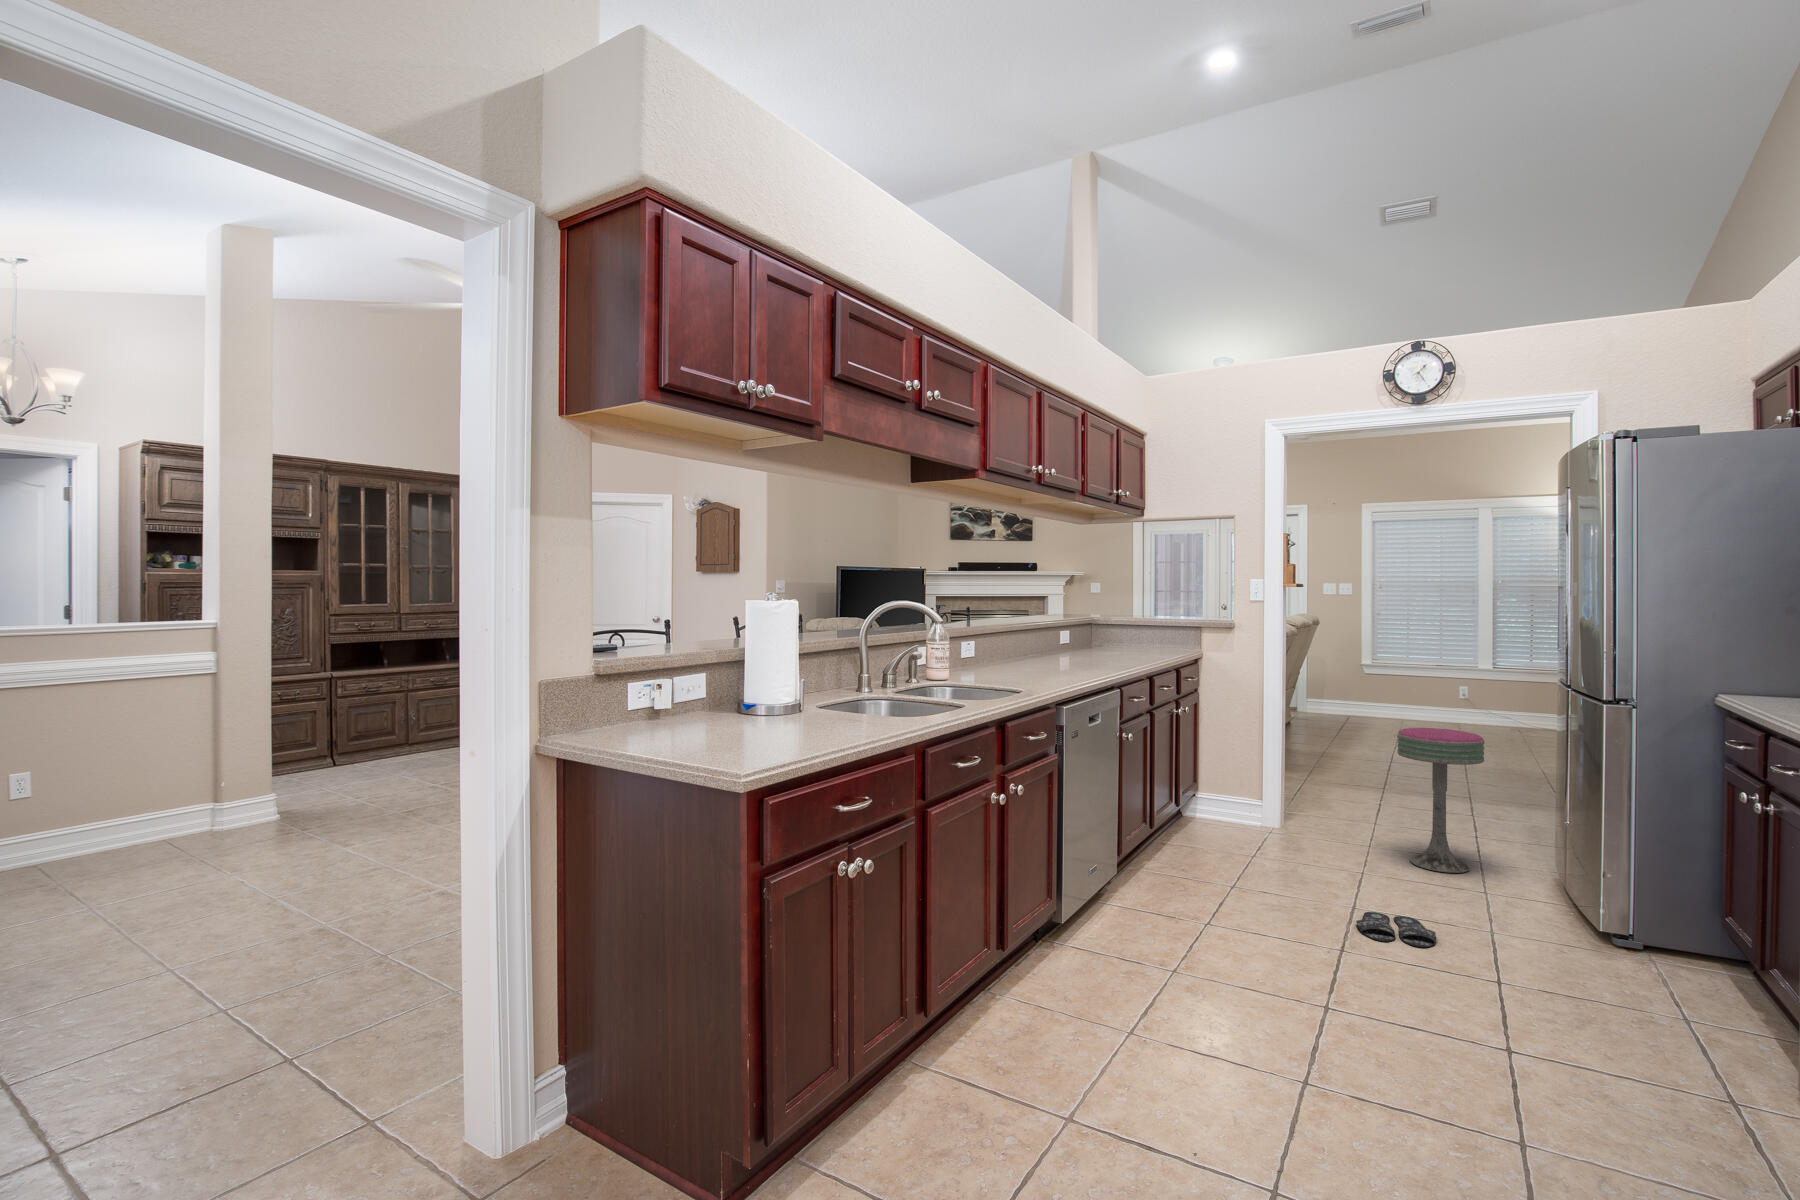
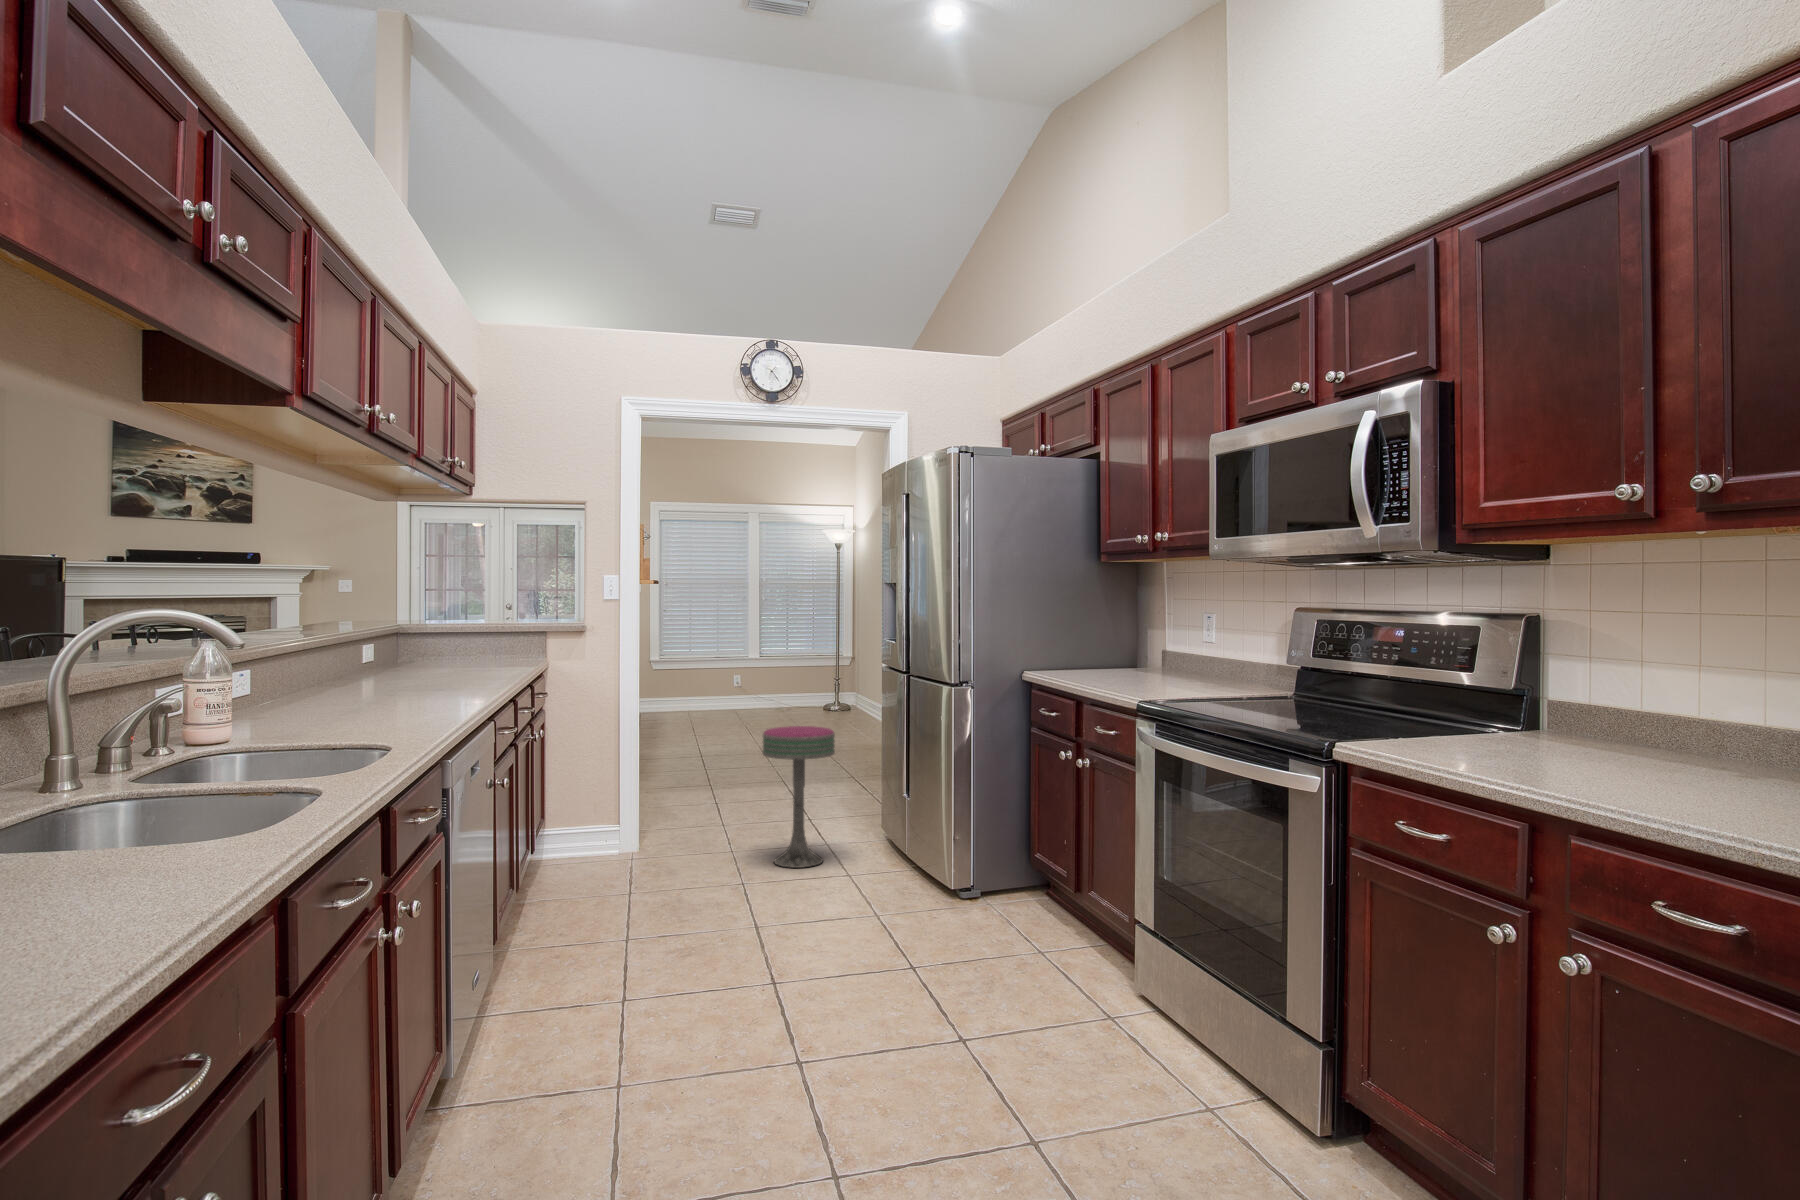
slippers: present [1356,912,1436,948] -> none [757,916,828,946]

